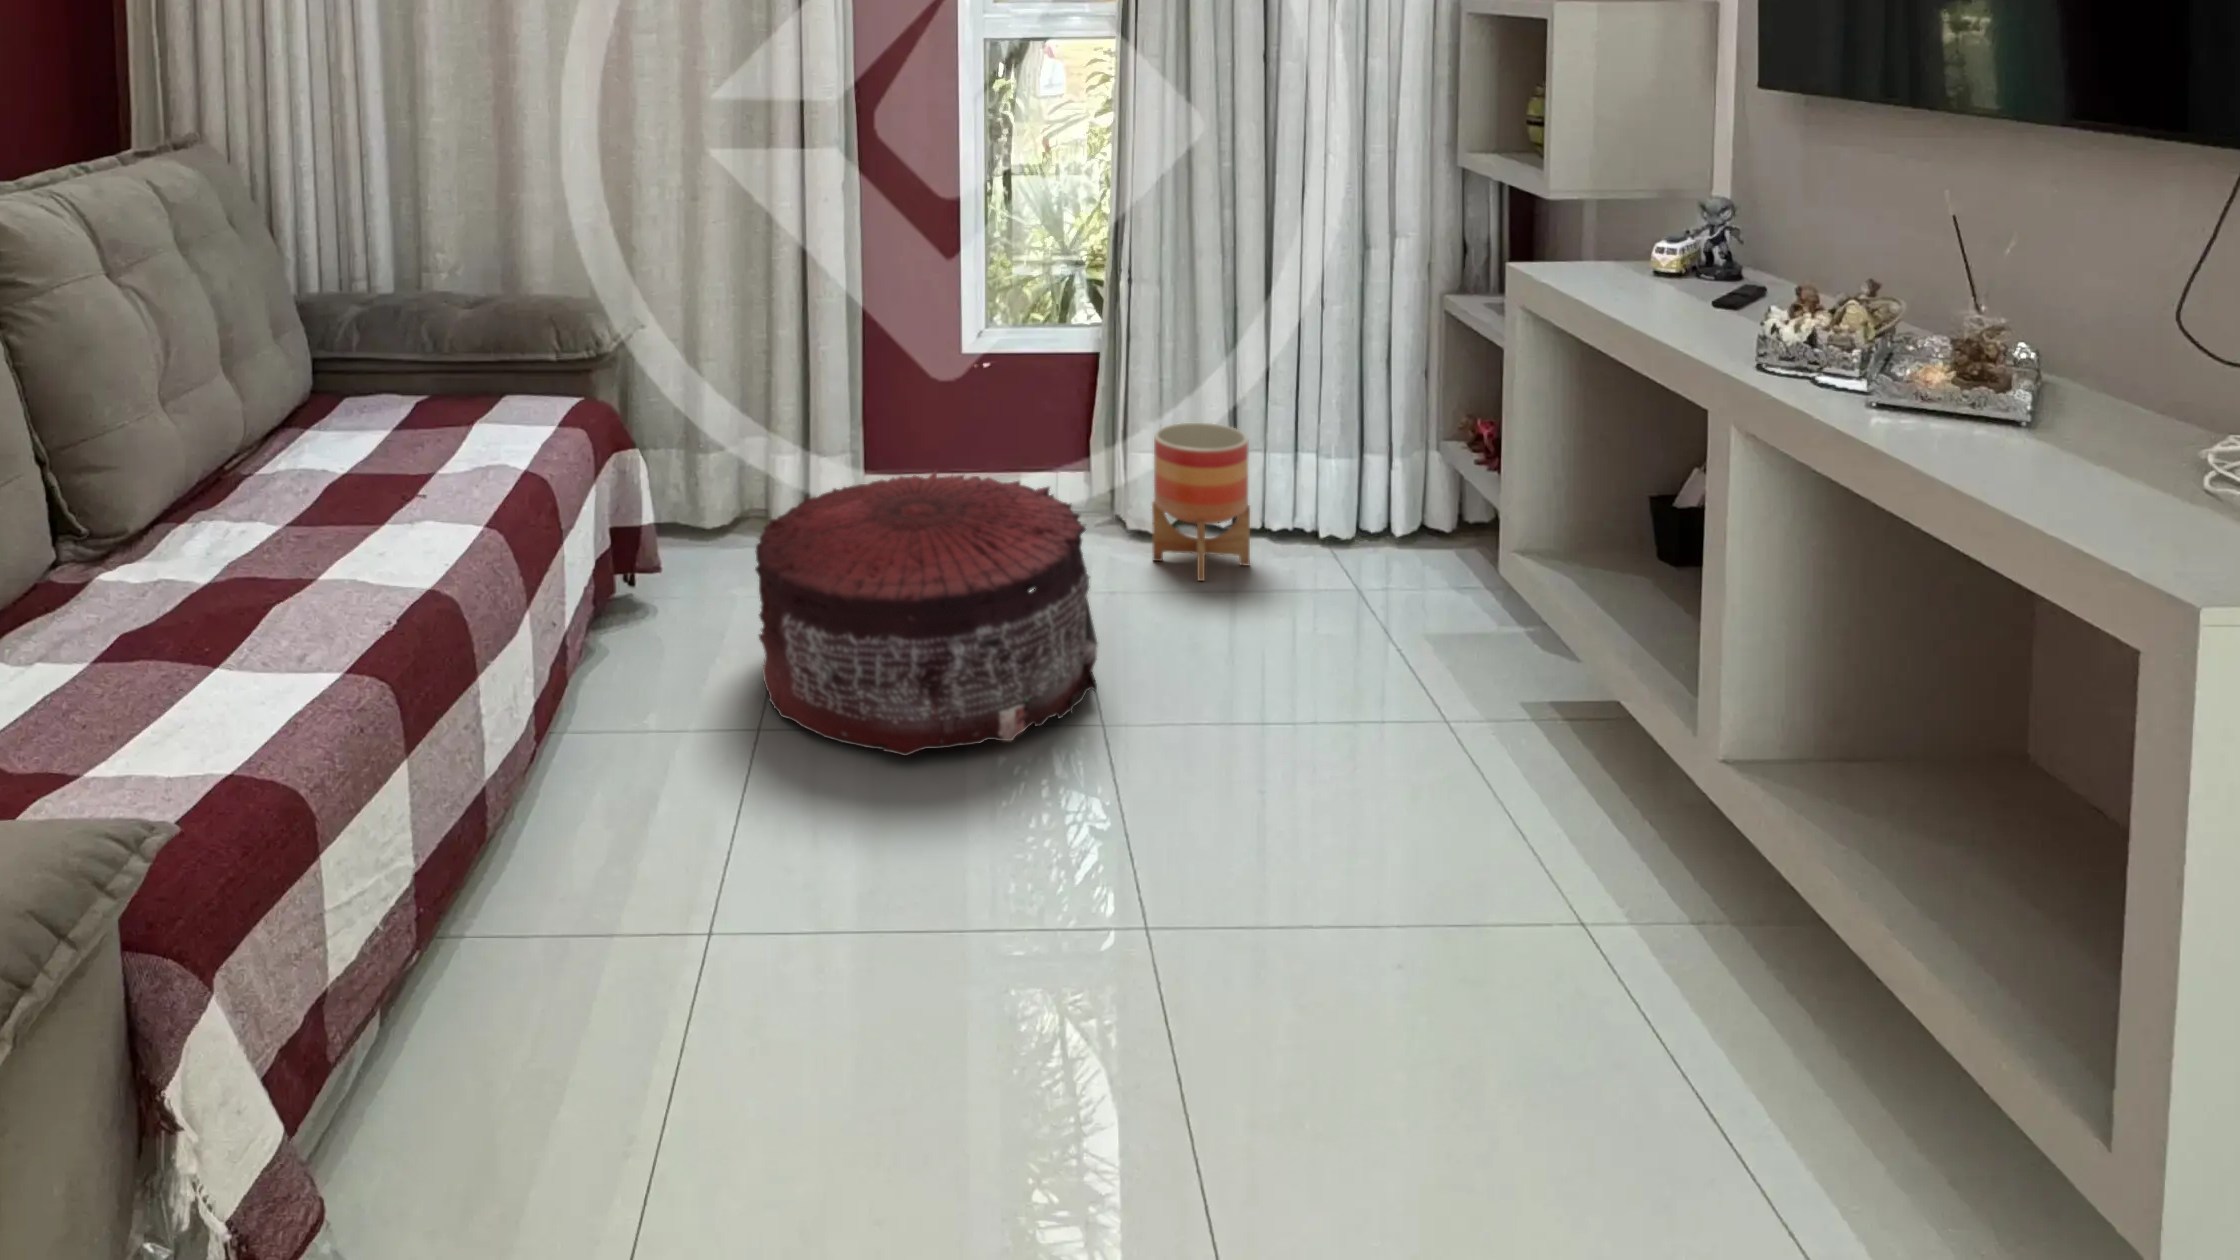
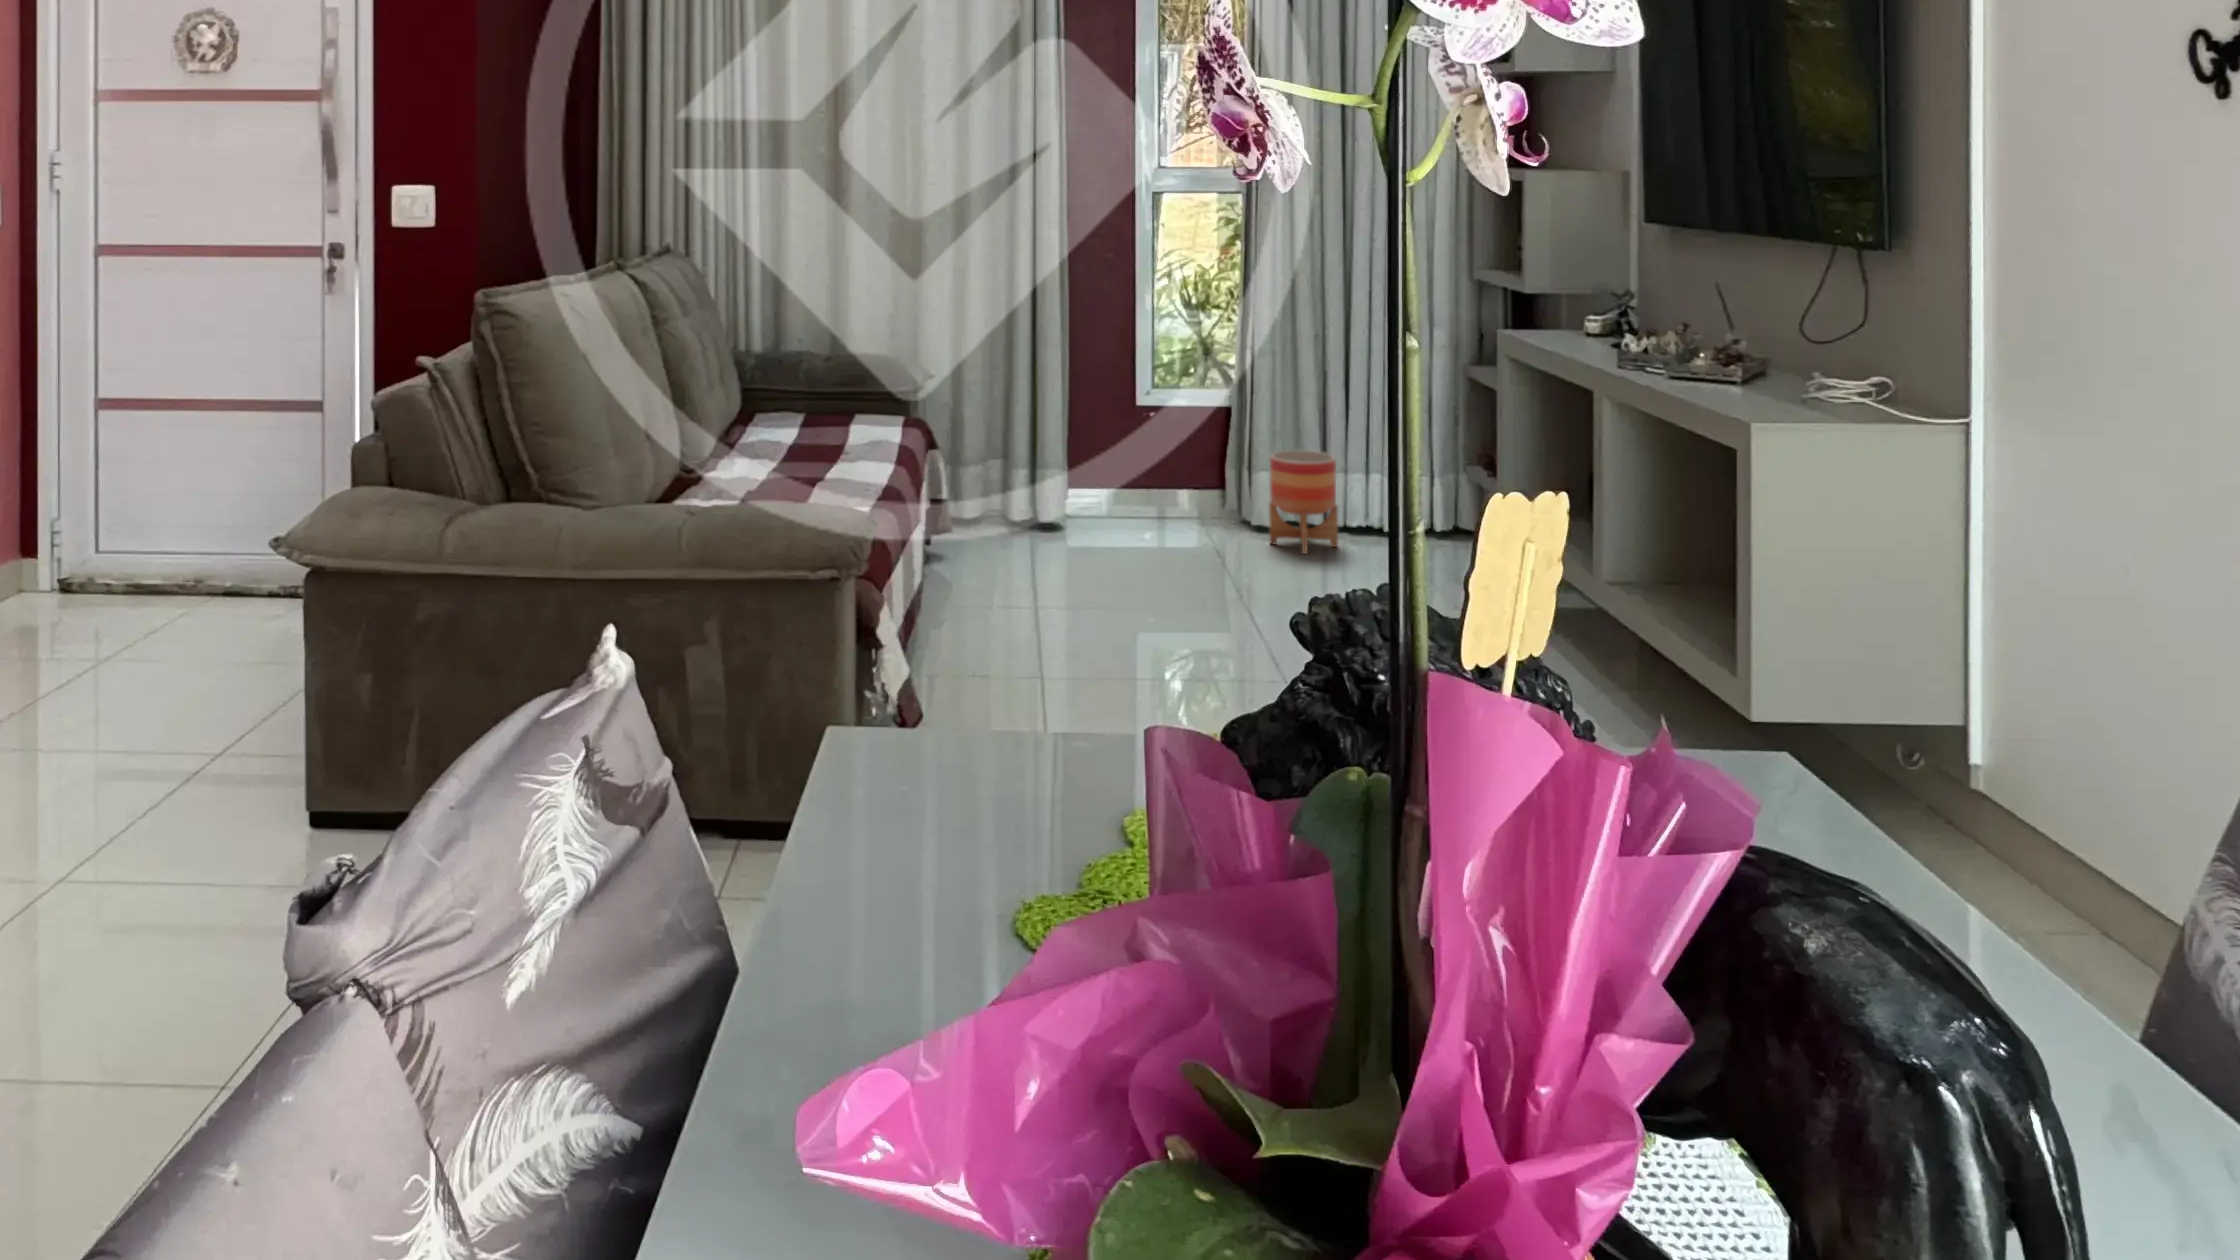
pouf: present [755,471,1098,756] -> none [1024,468,1245,619]

